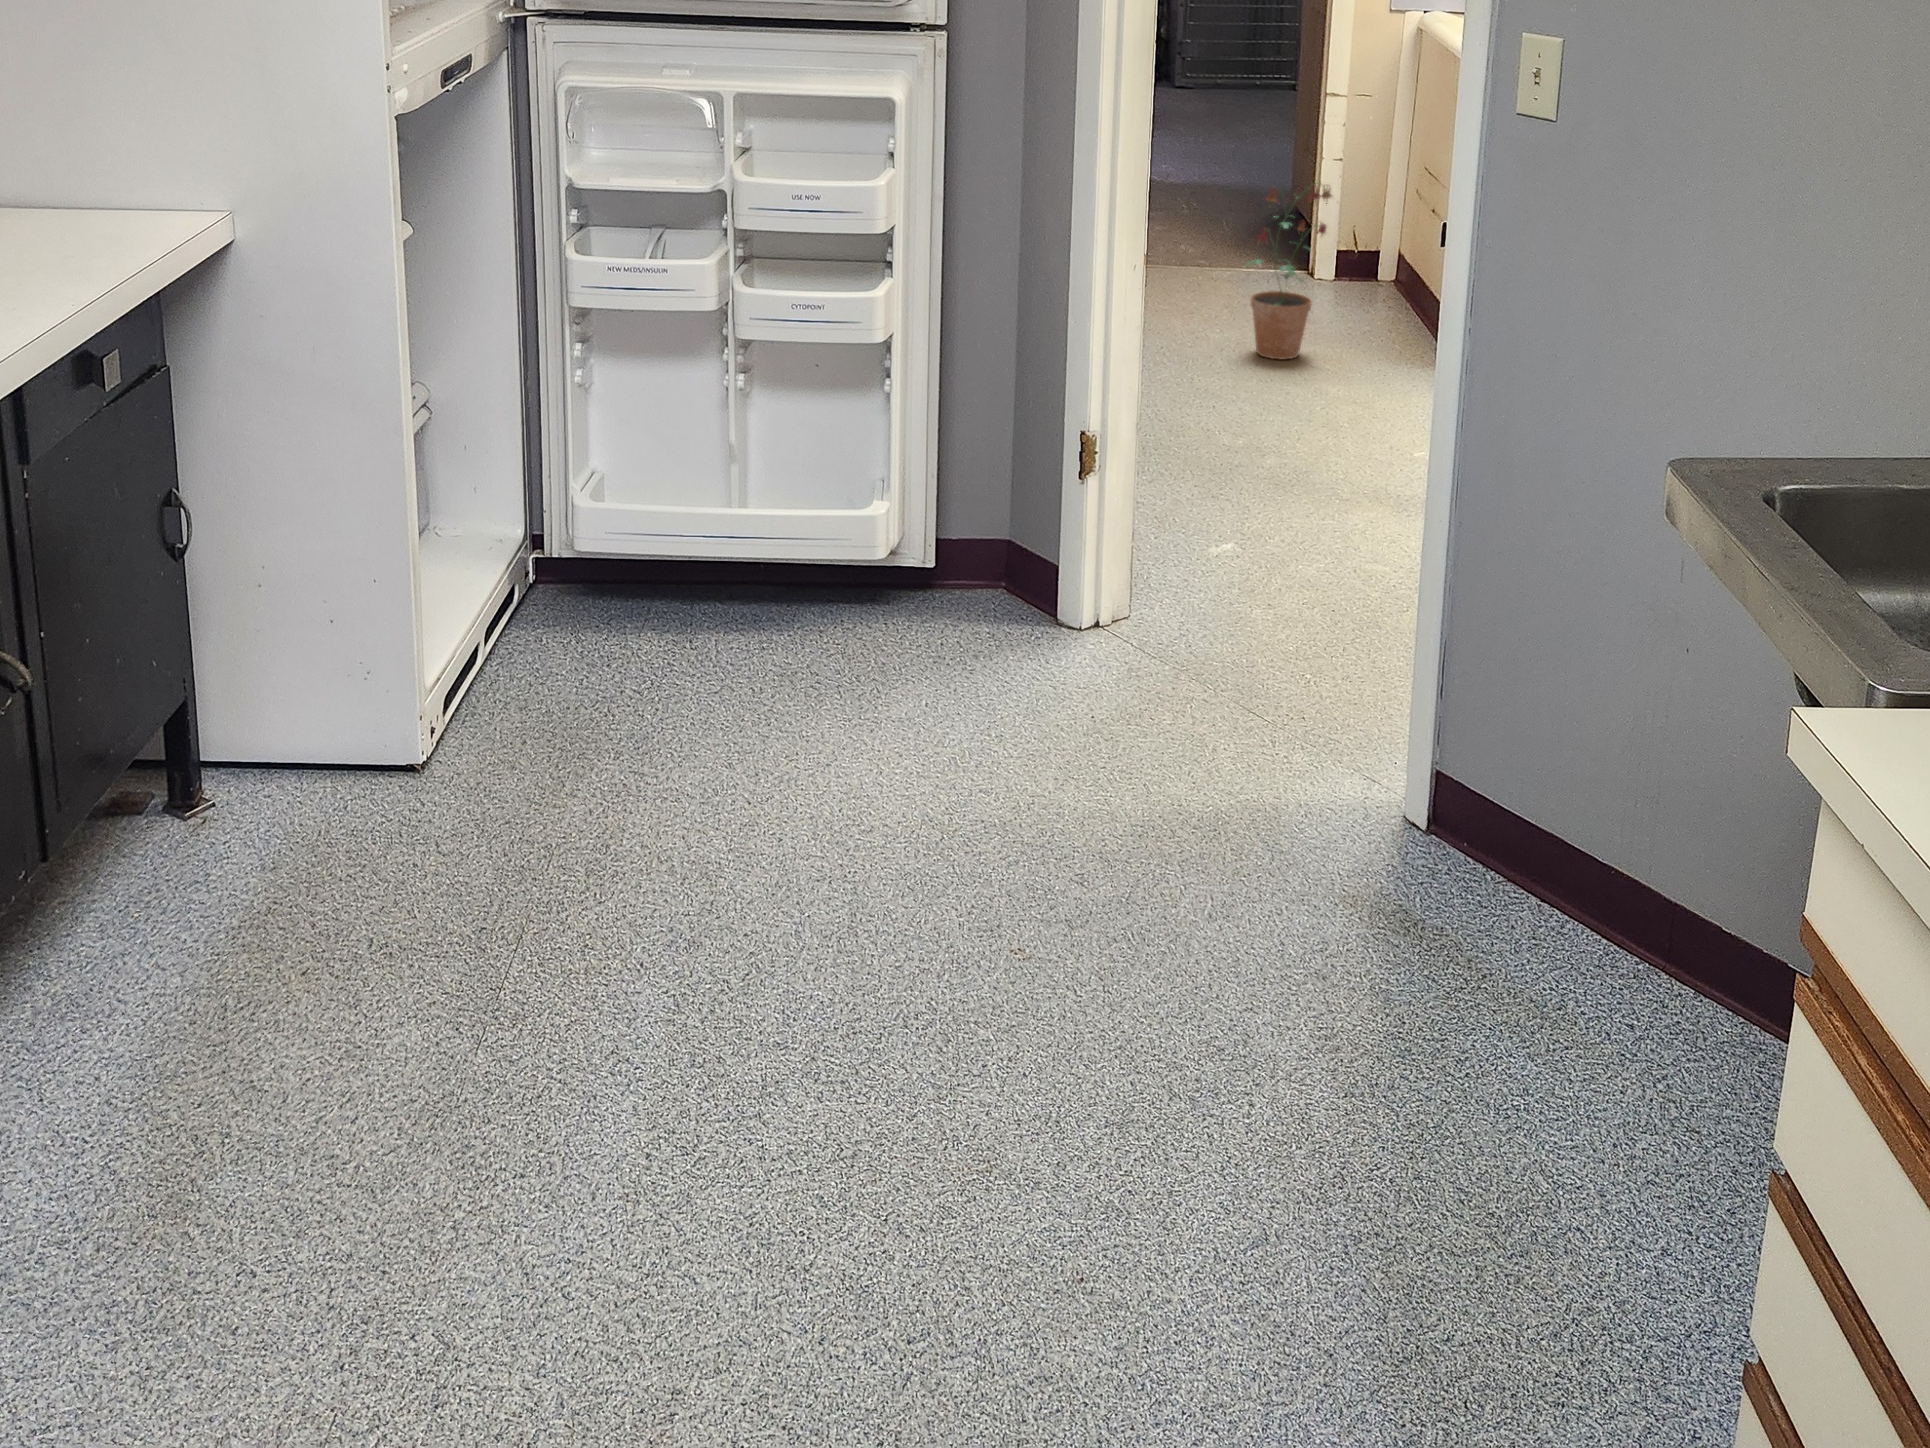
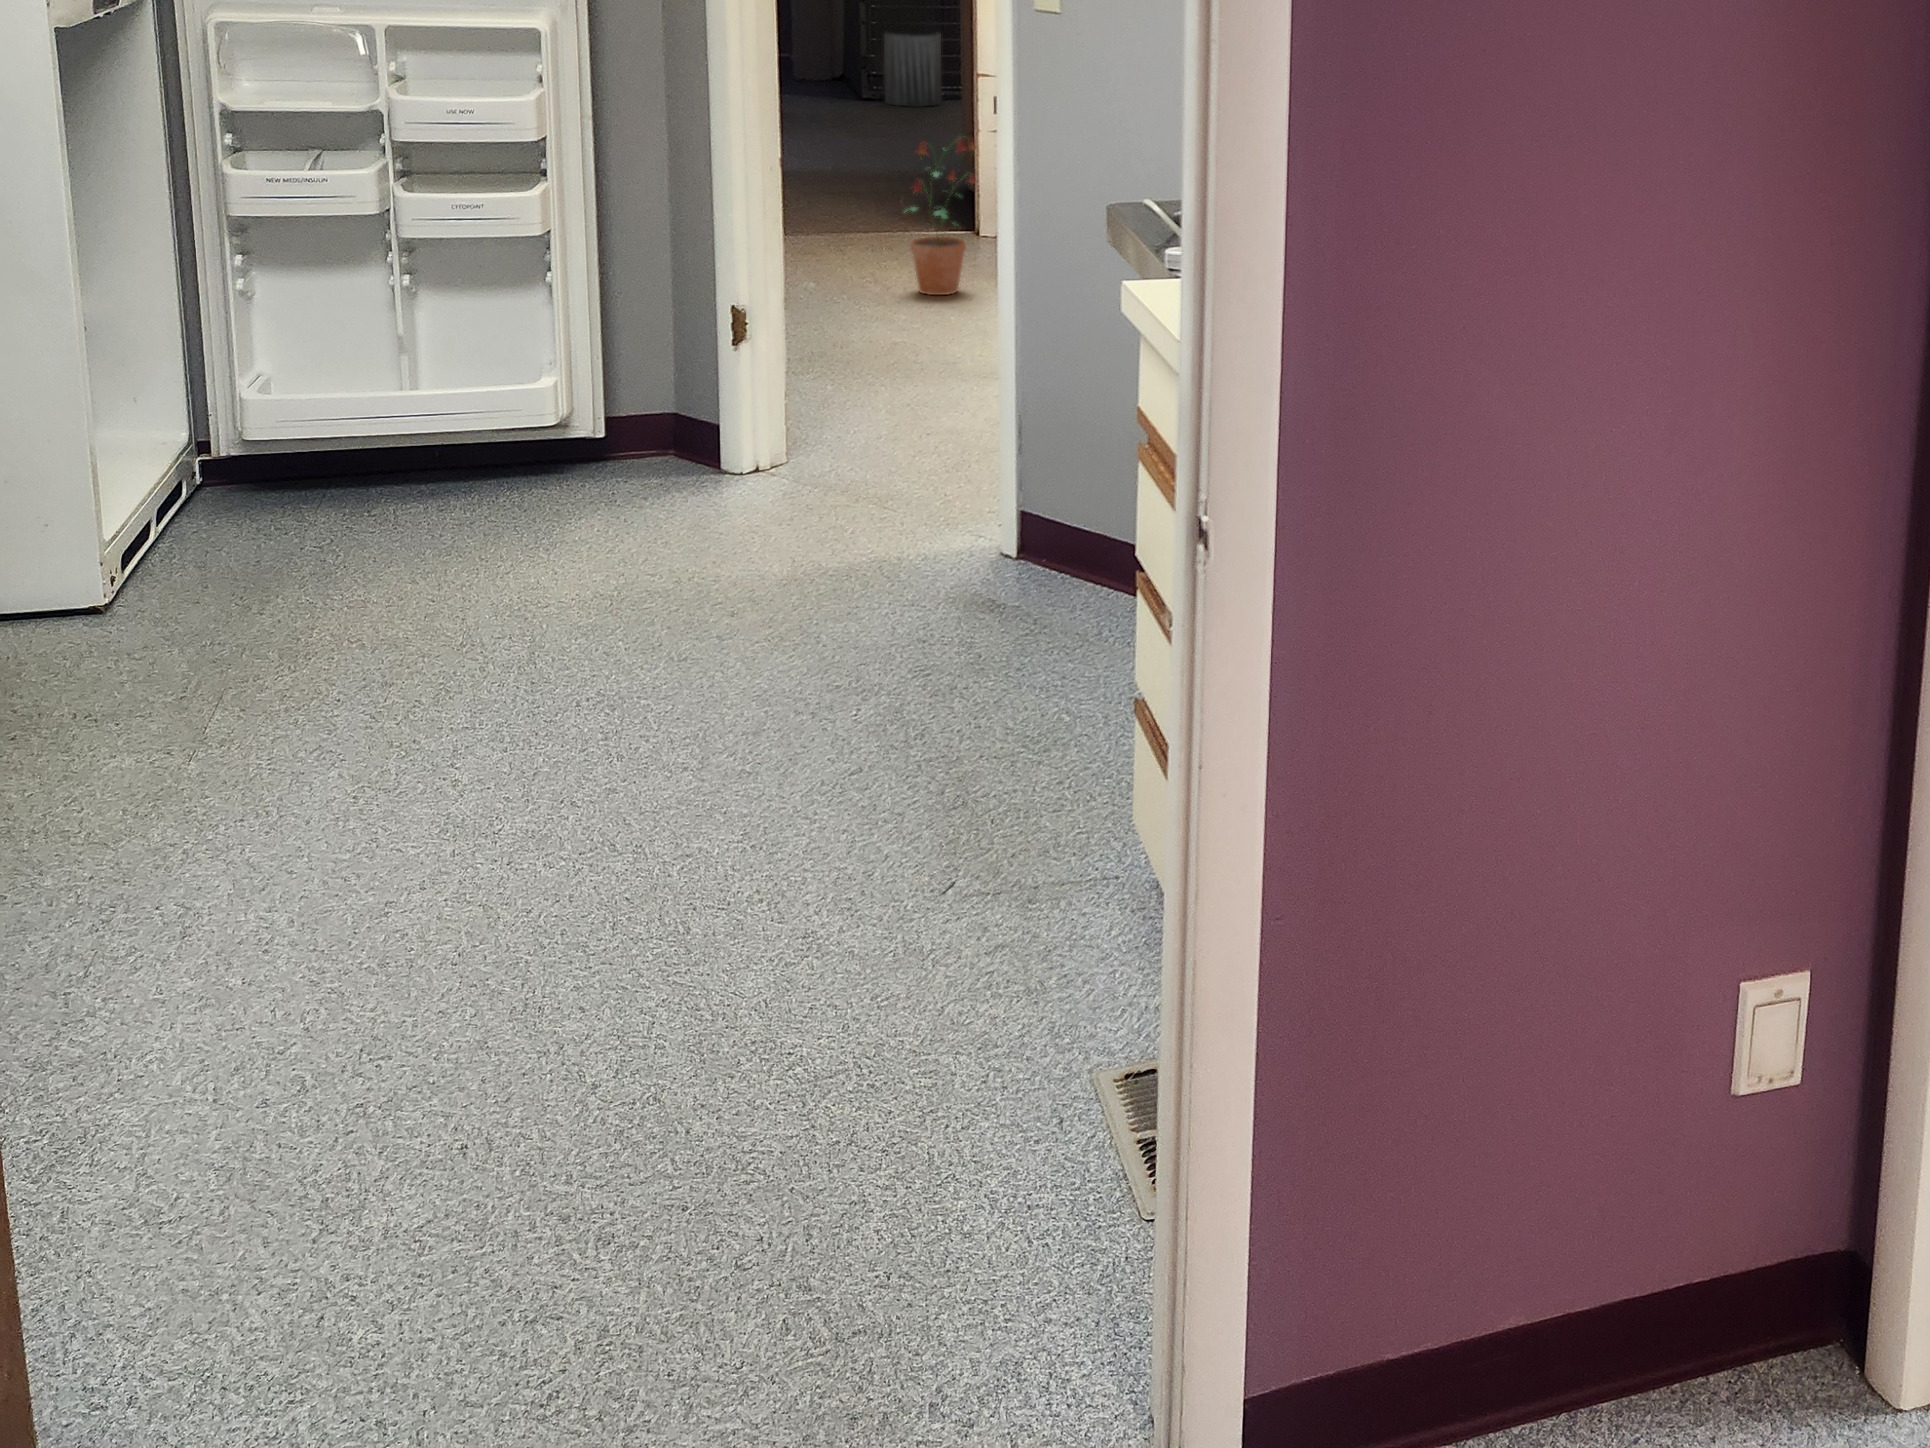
trash can: none [1197,24,1257,103] -> present [884,33,942,107]

